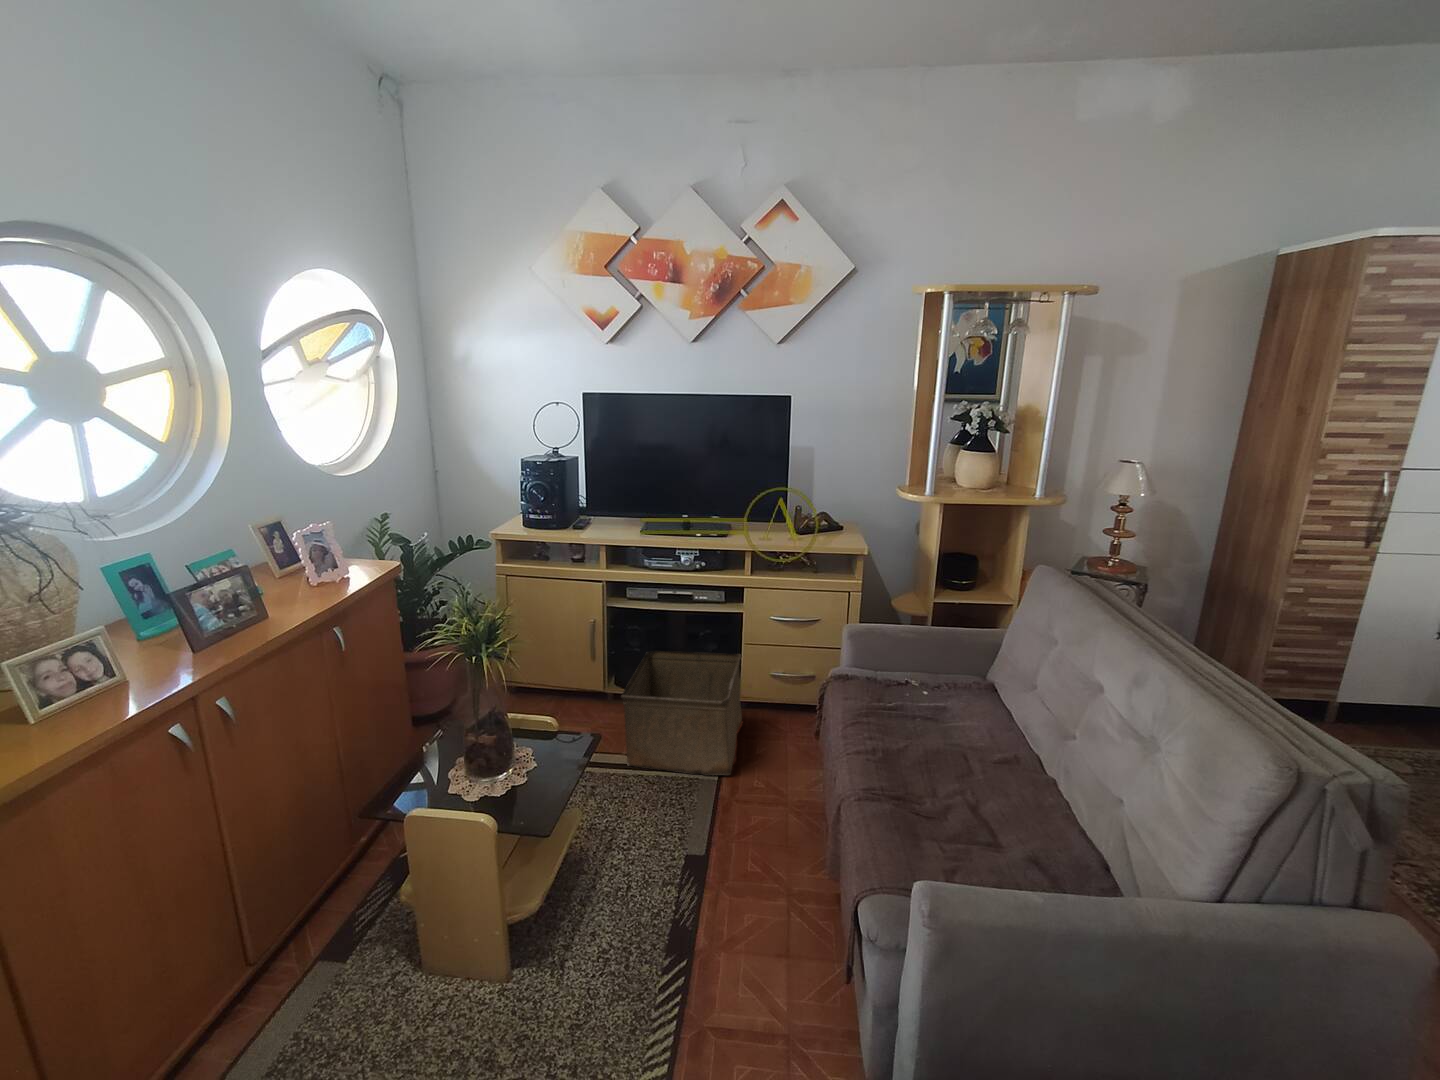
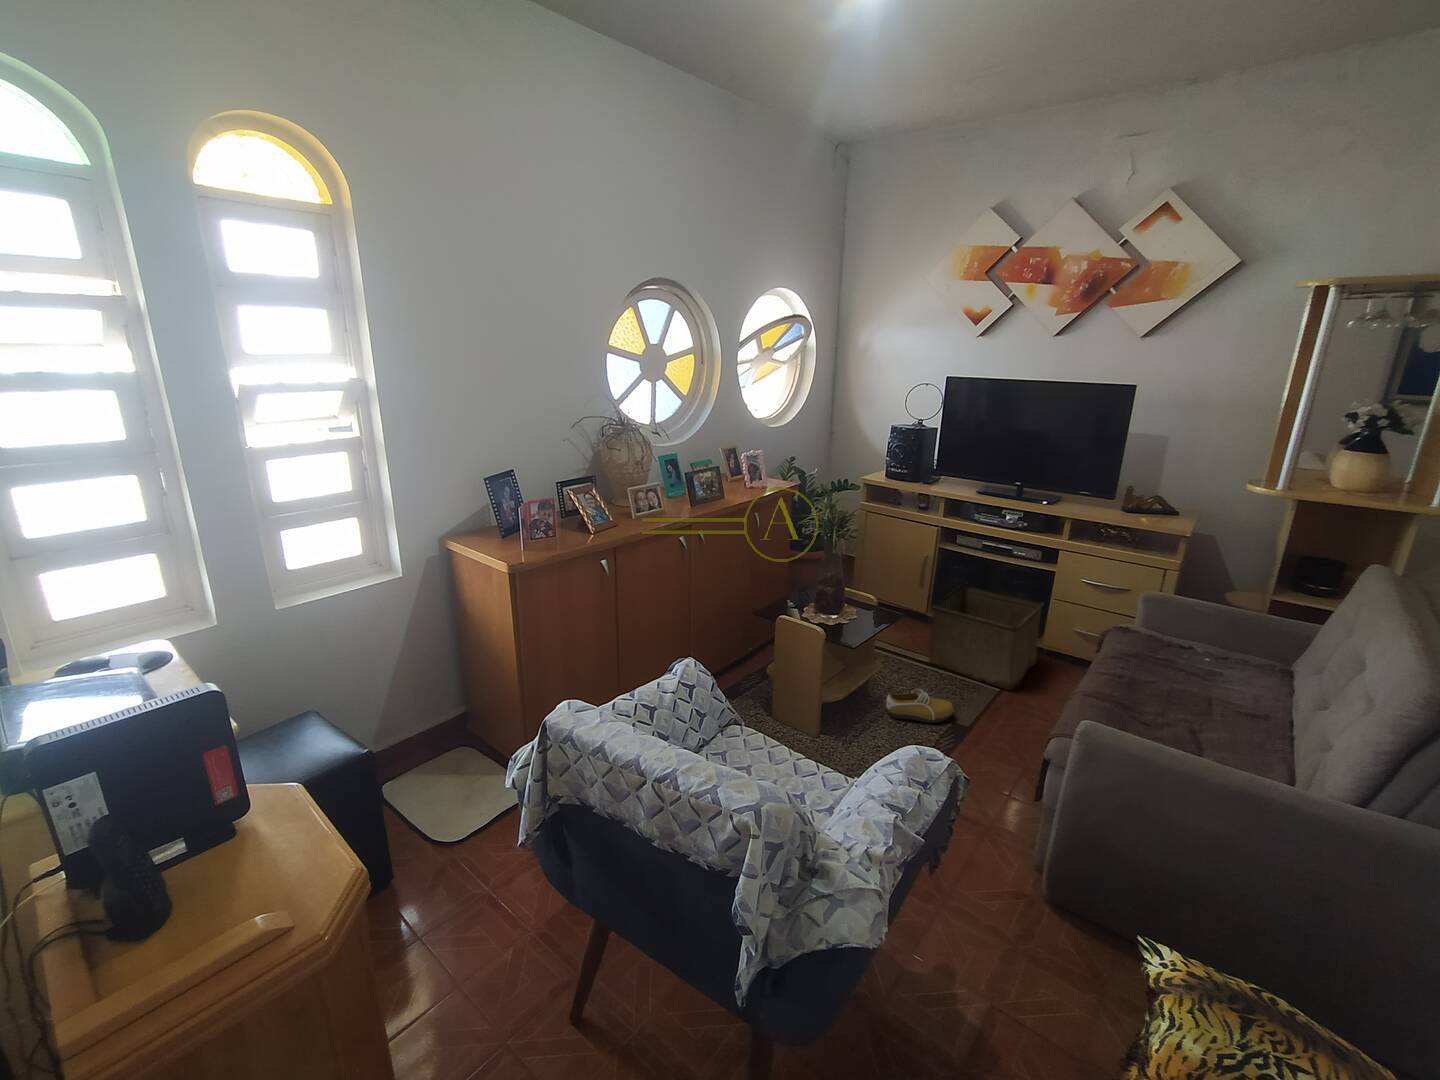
shoe: none [593,828,679,881] -> present [886,689,953,723]

